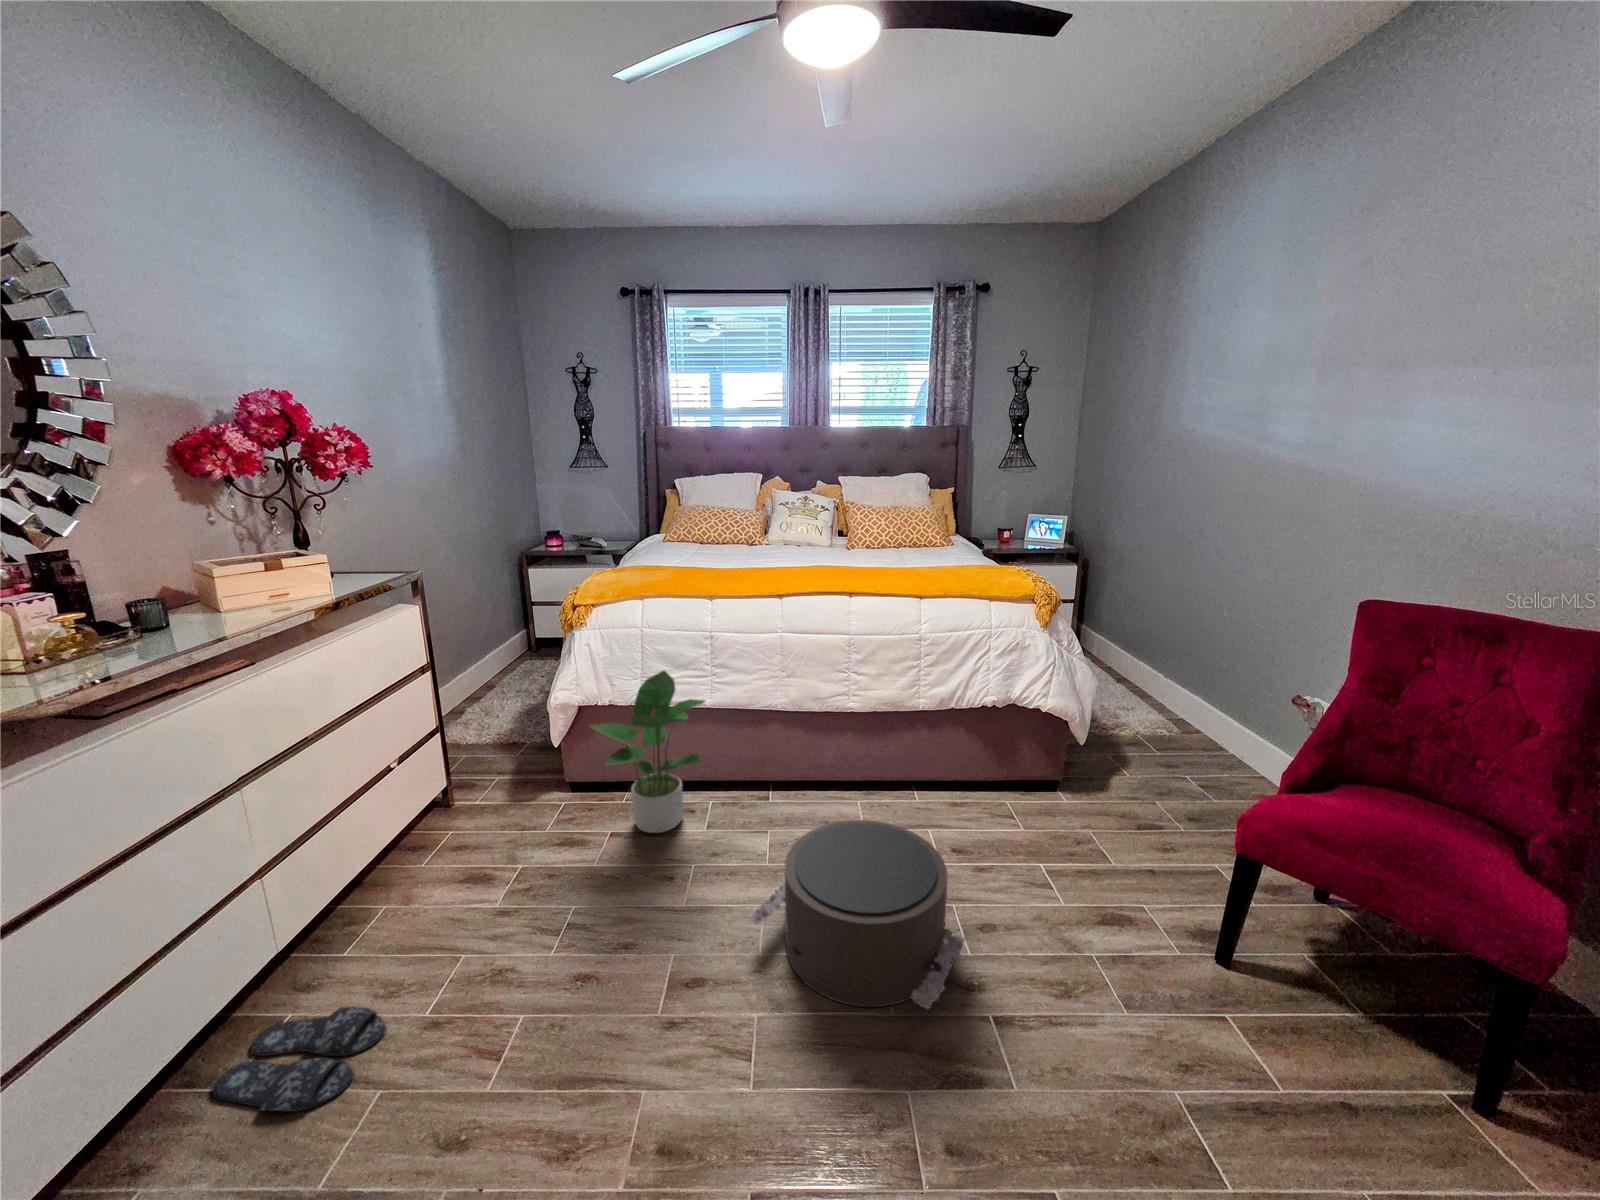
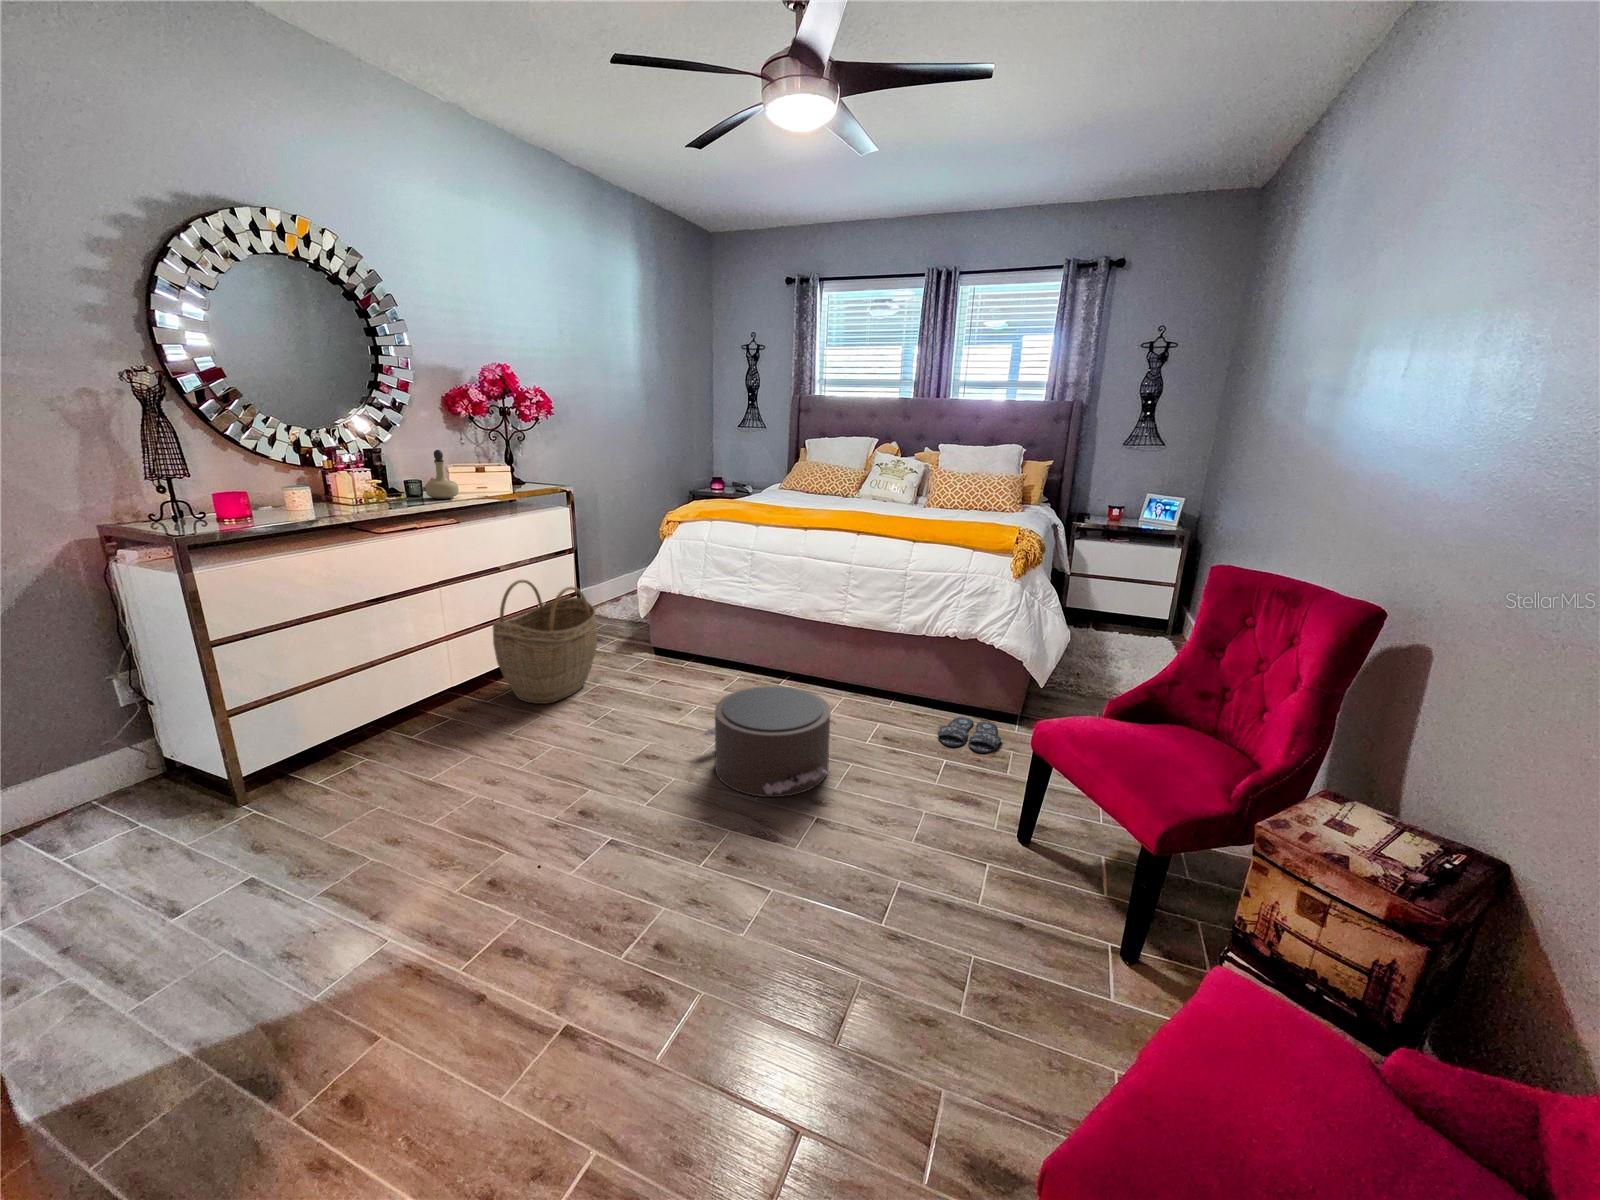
perfume bottle: none [177,543,246,628] -> present [426,450,459,499]
potted plant: present [589,671,705,833] -> none [653,573,740,688]
woven basket: none [344,732,513,929] -> present [493,580,597,704]
slippers: present [212,1007,386,1112] -> present [938,717,1002,753]

